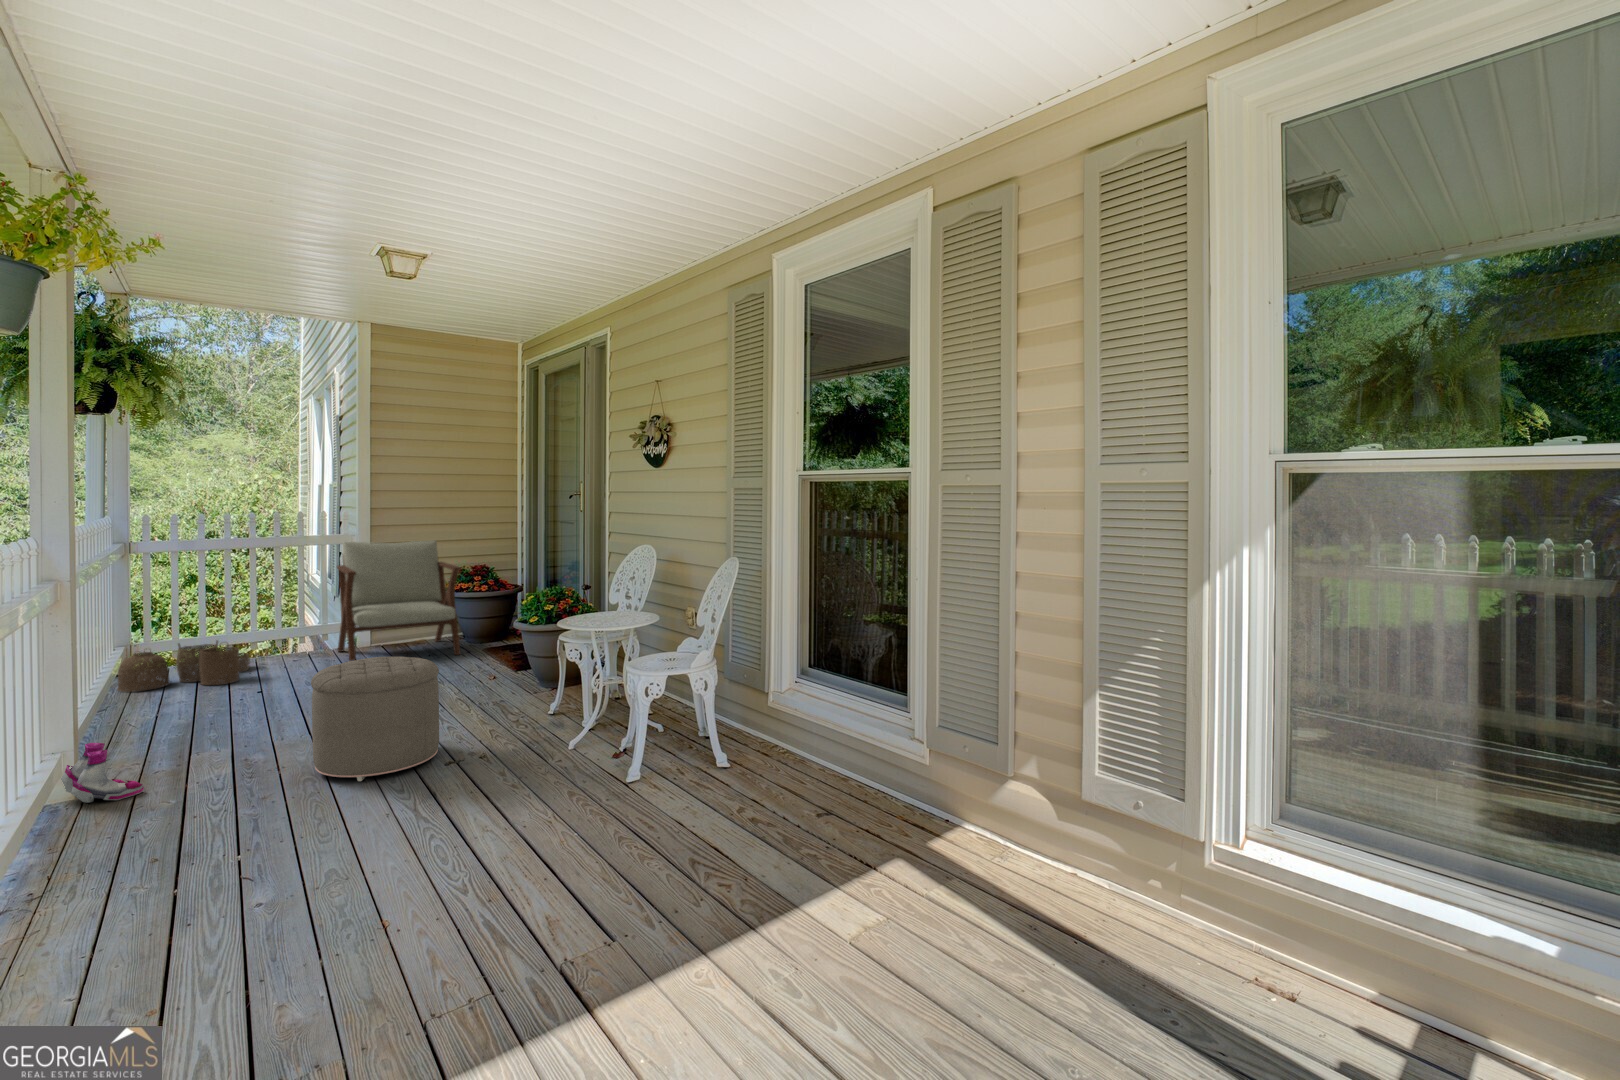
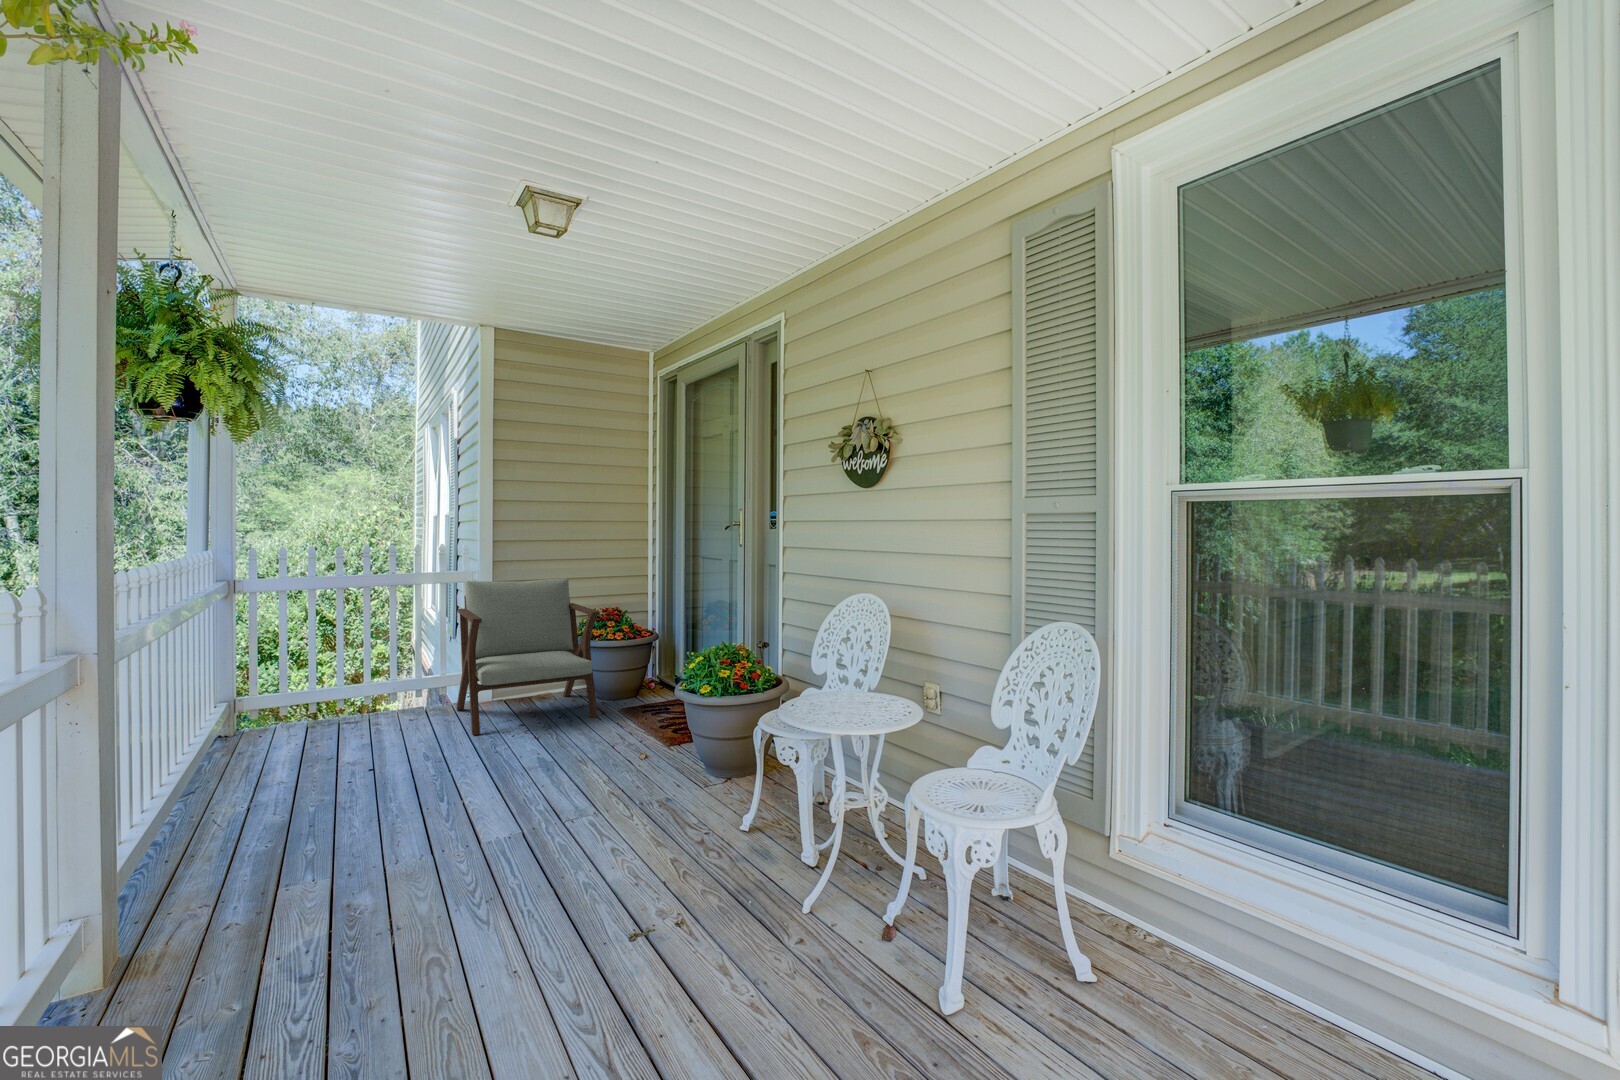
woven basket: present [117,641,250,692] -> none [201,702,358,771]
ottoman: present [311,657,439,781] -> none [437,759,616,975]
boots: present [60,743,144,803] -> none [63,909,189,1014]

